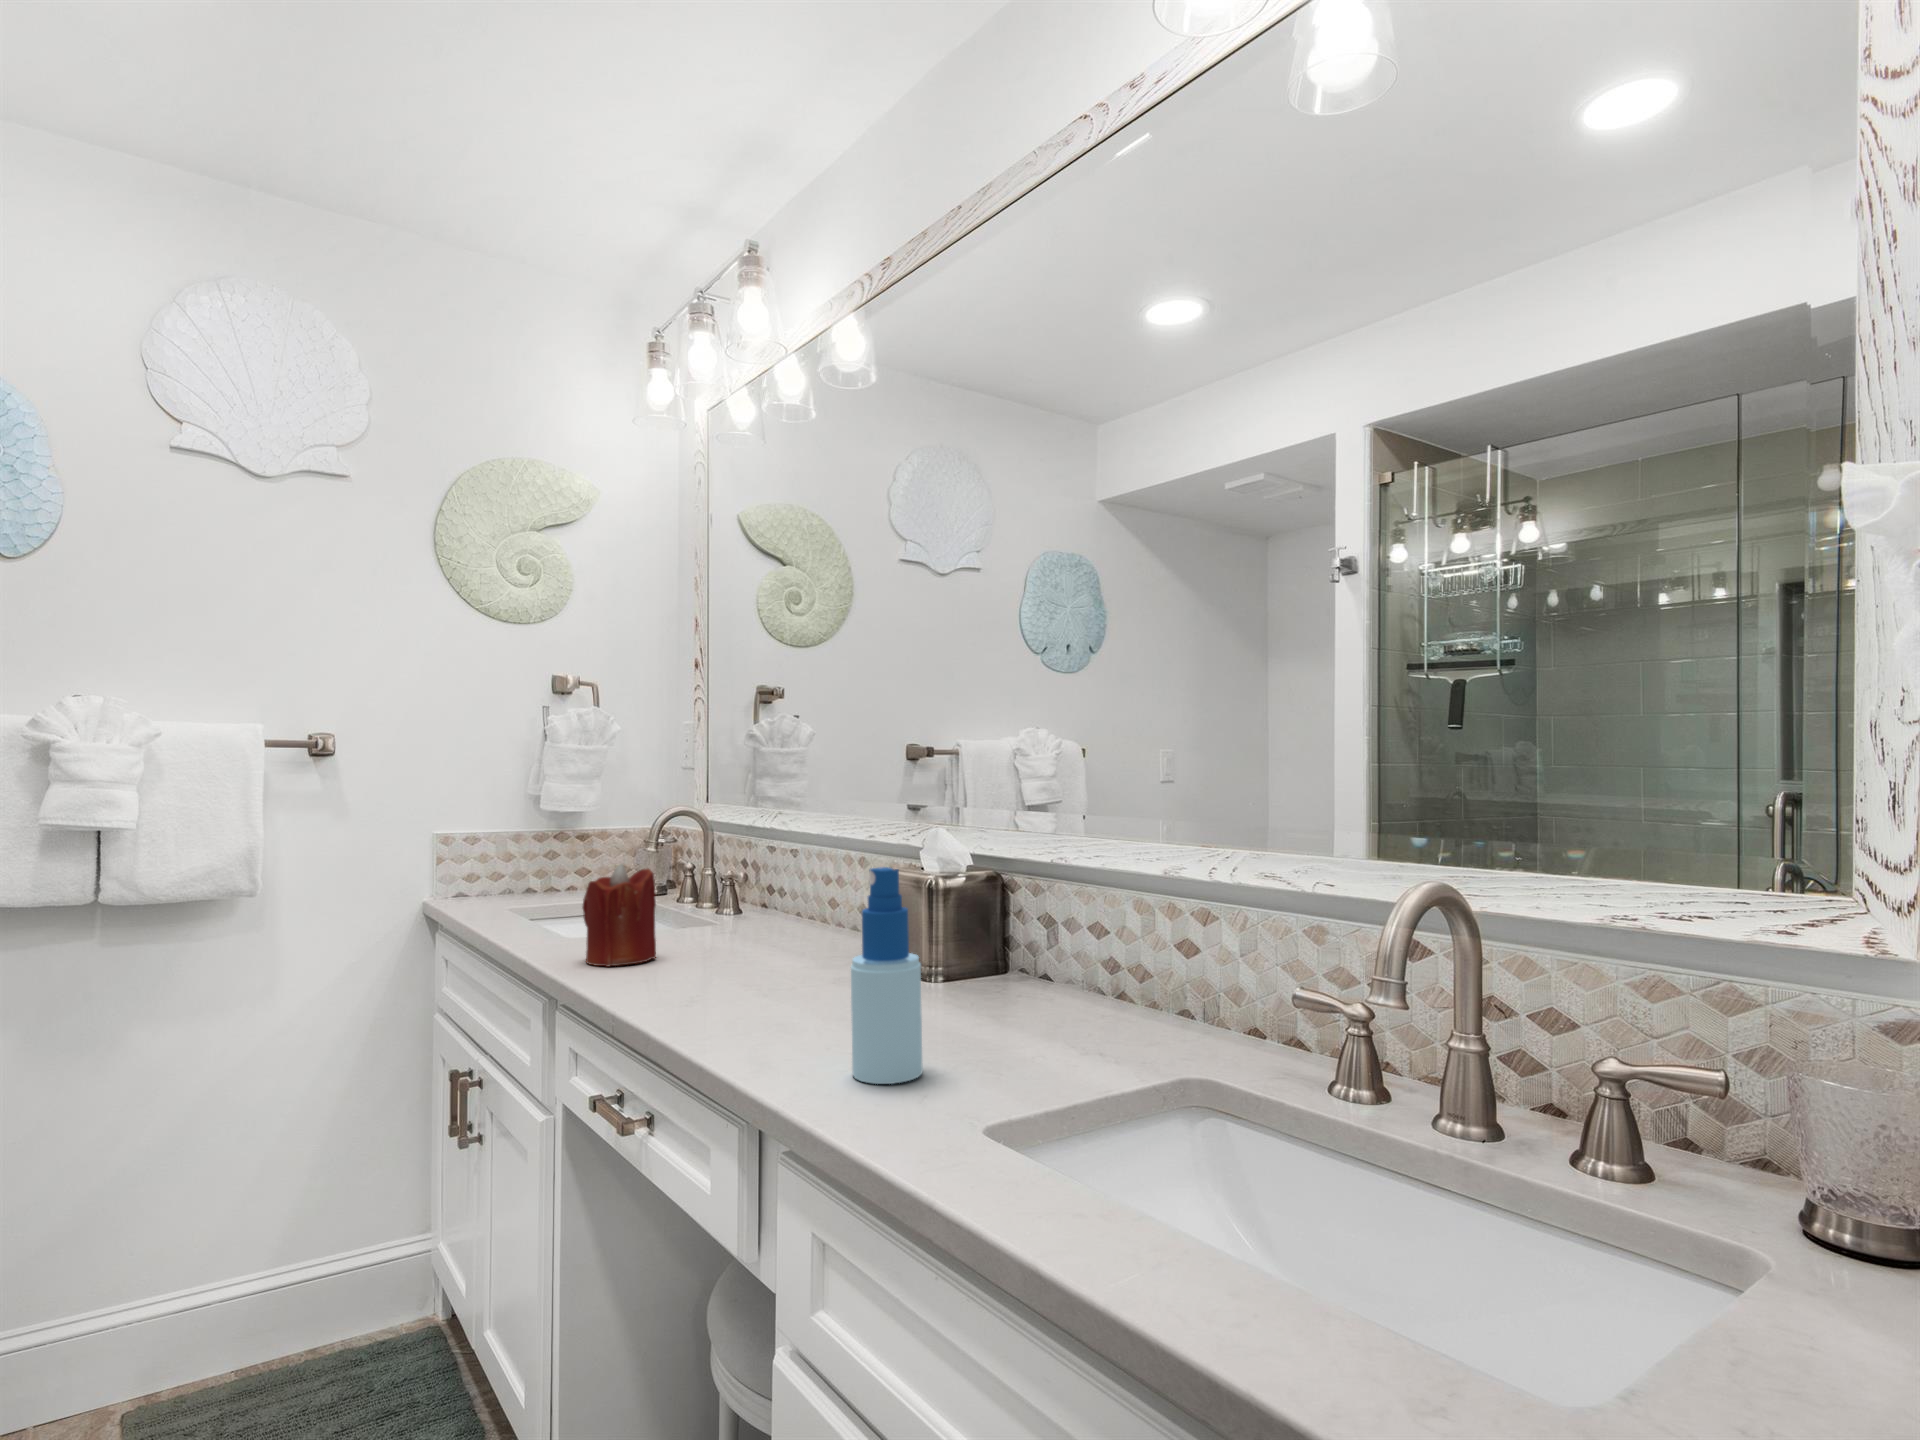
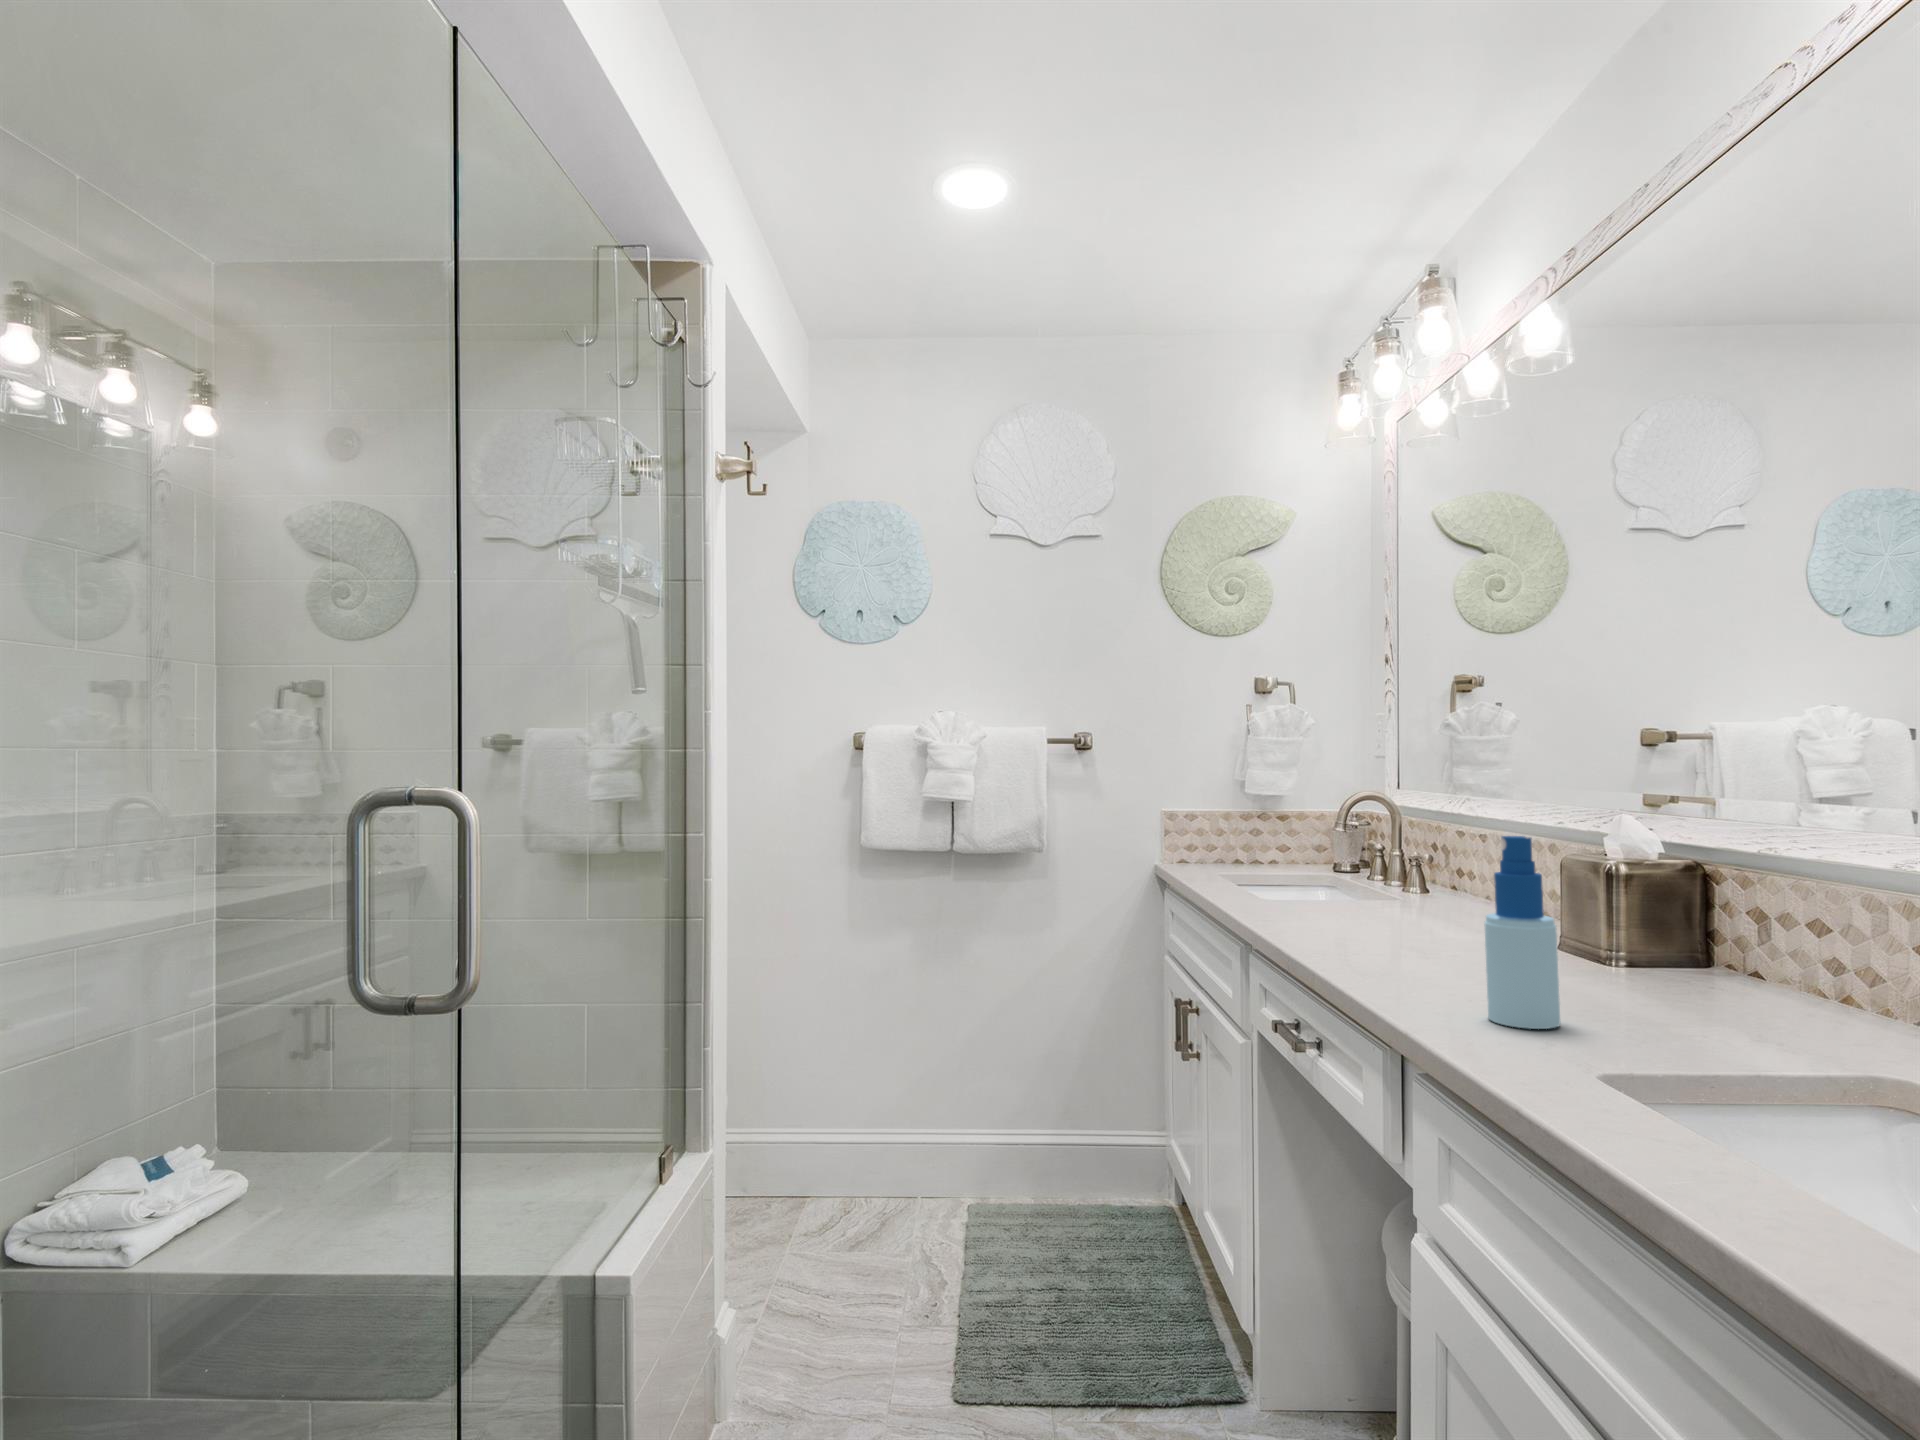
candle: present [582,864,656,967] -> none [1272,834,1336,921]

